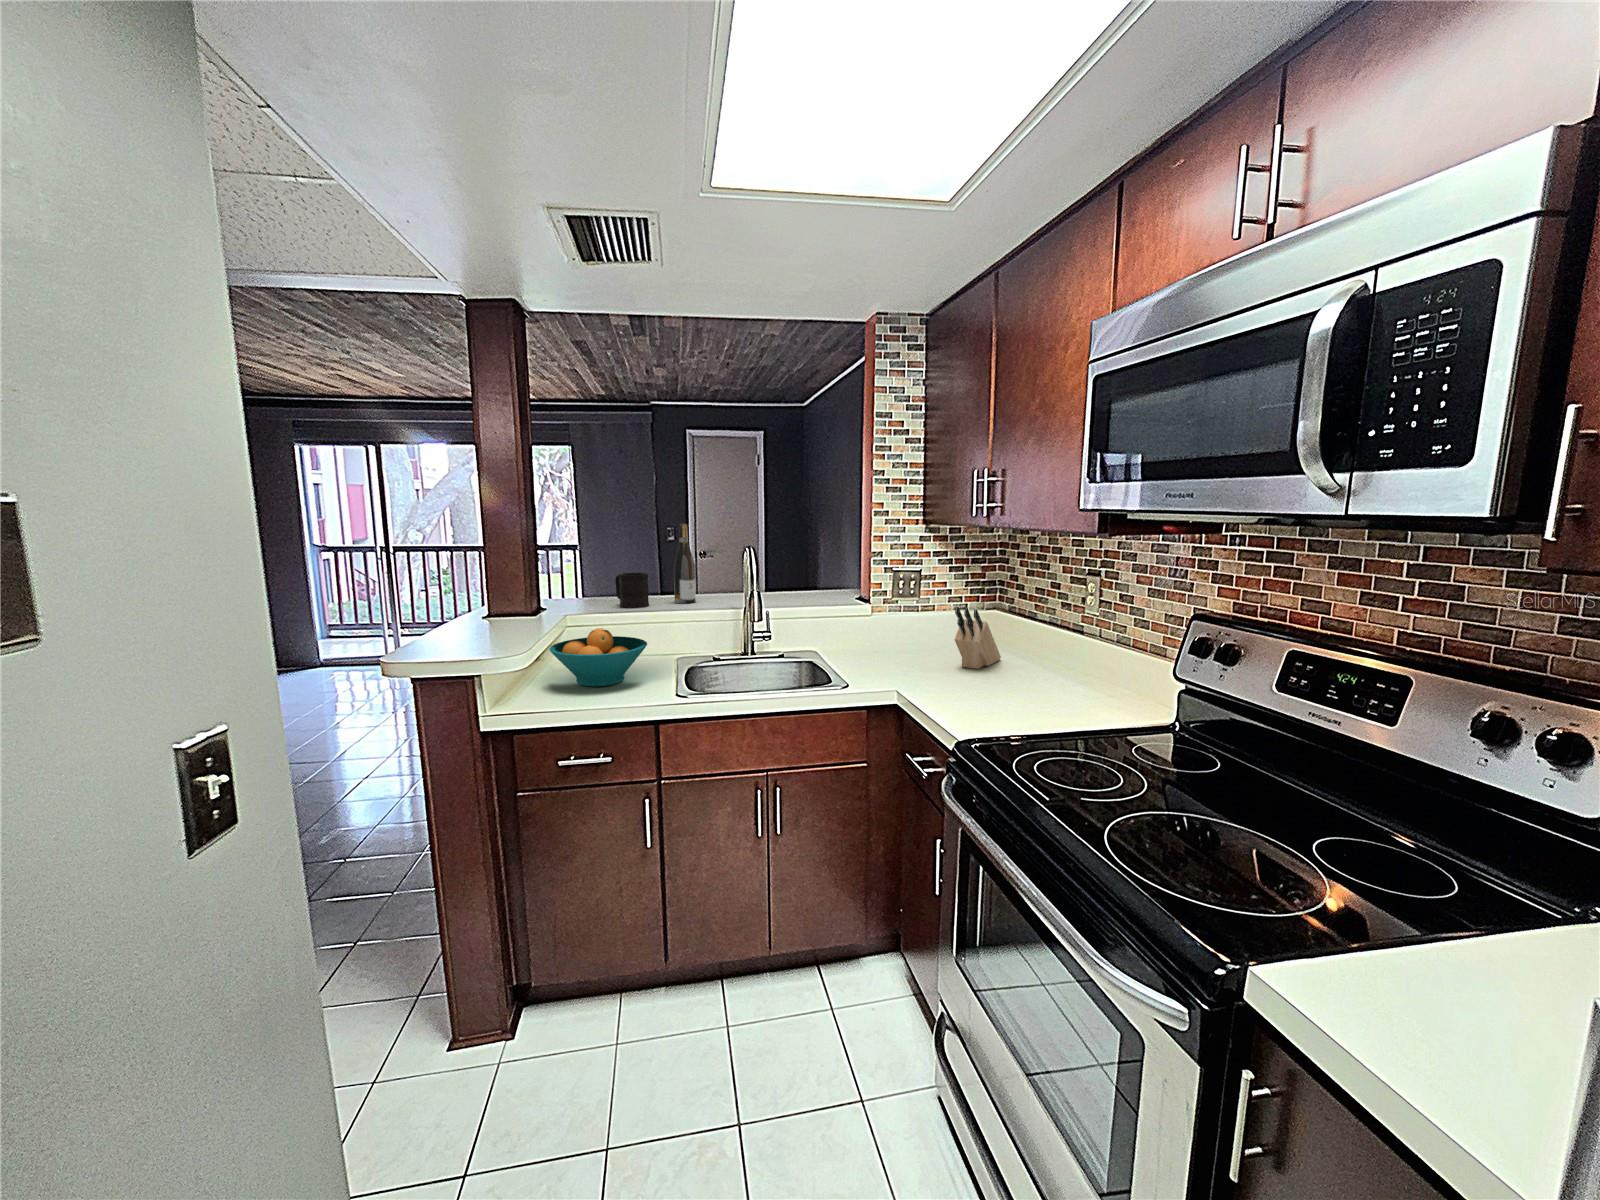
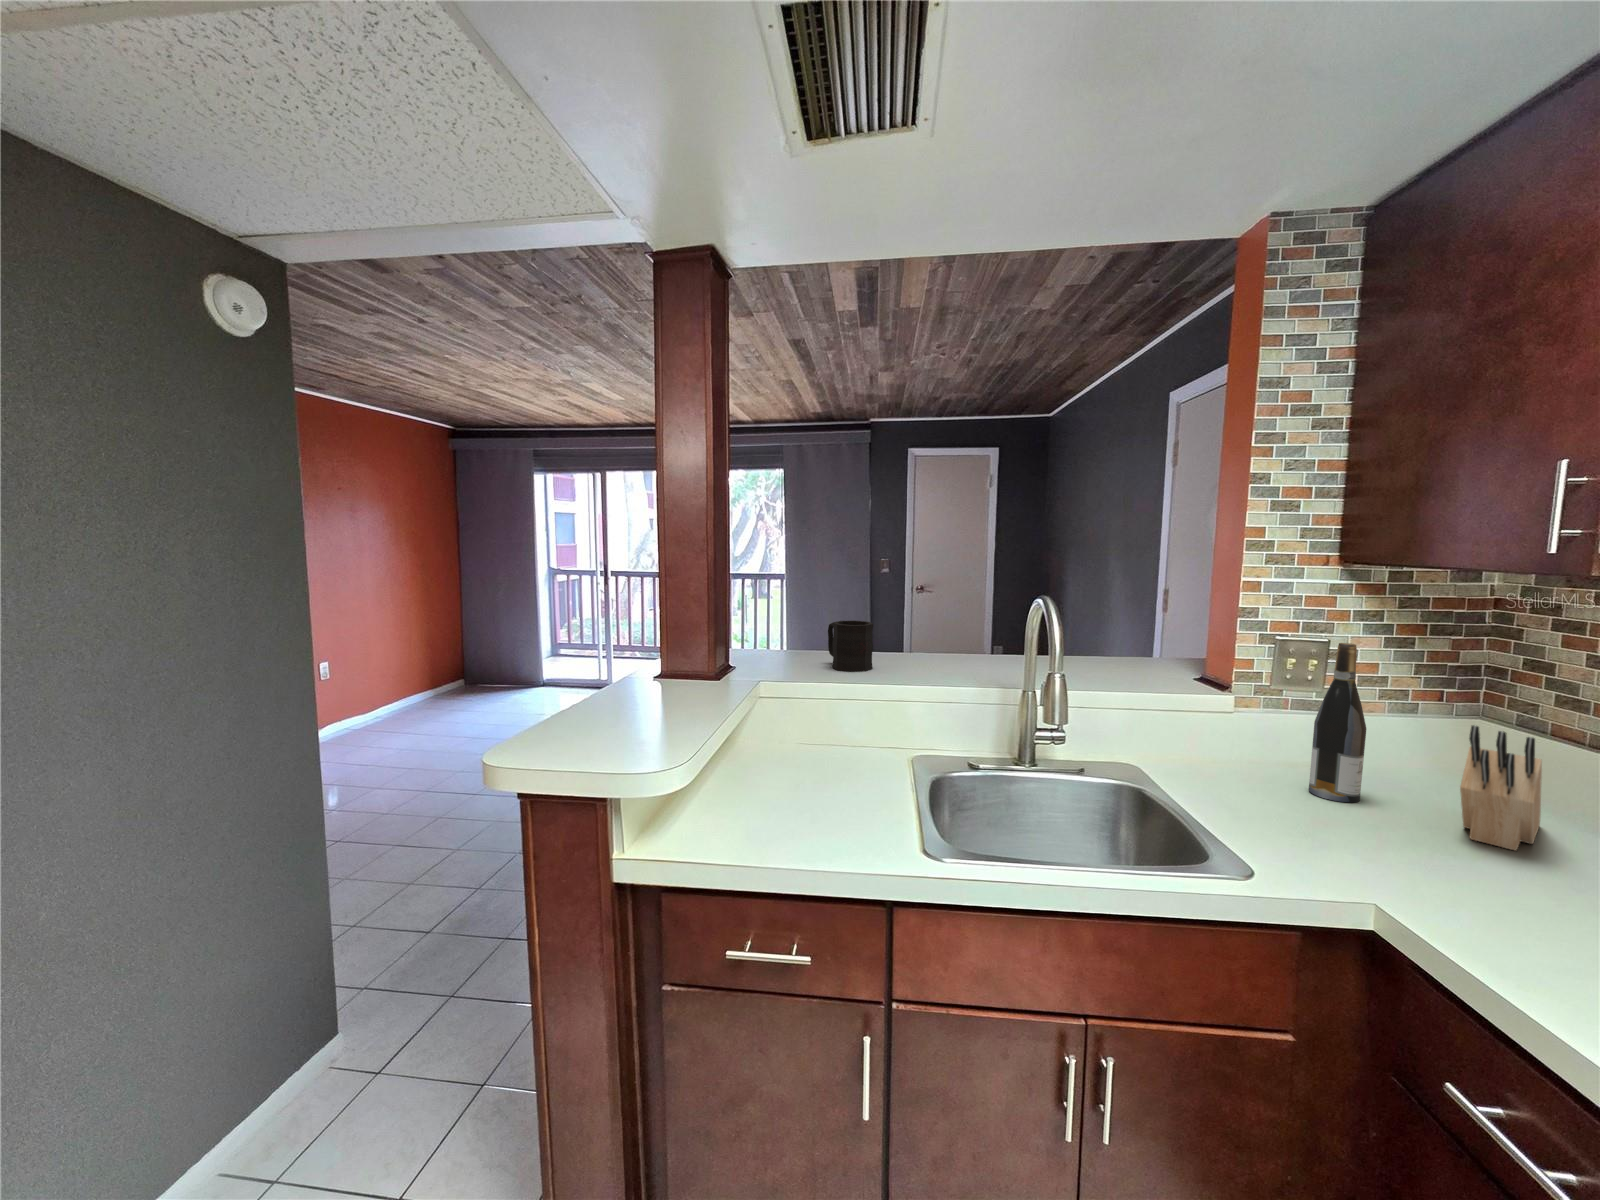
wine bottle: present [674,524,696,604] -> present [1309,643,1366,802]
fruit bowl: present [549,628,647,687] -> none [728,713,875,809]

